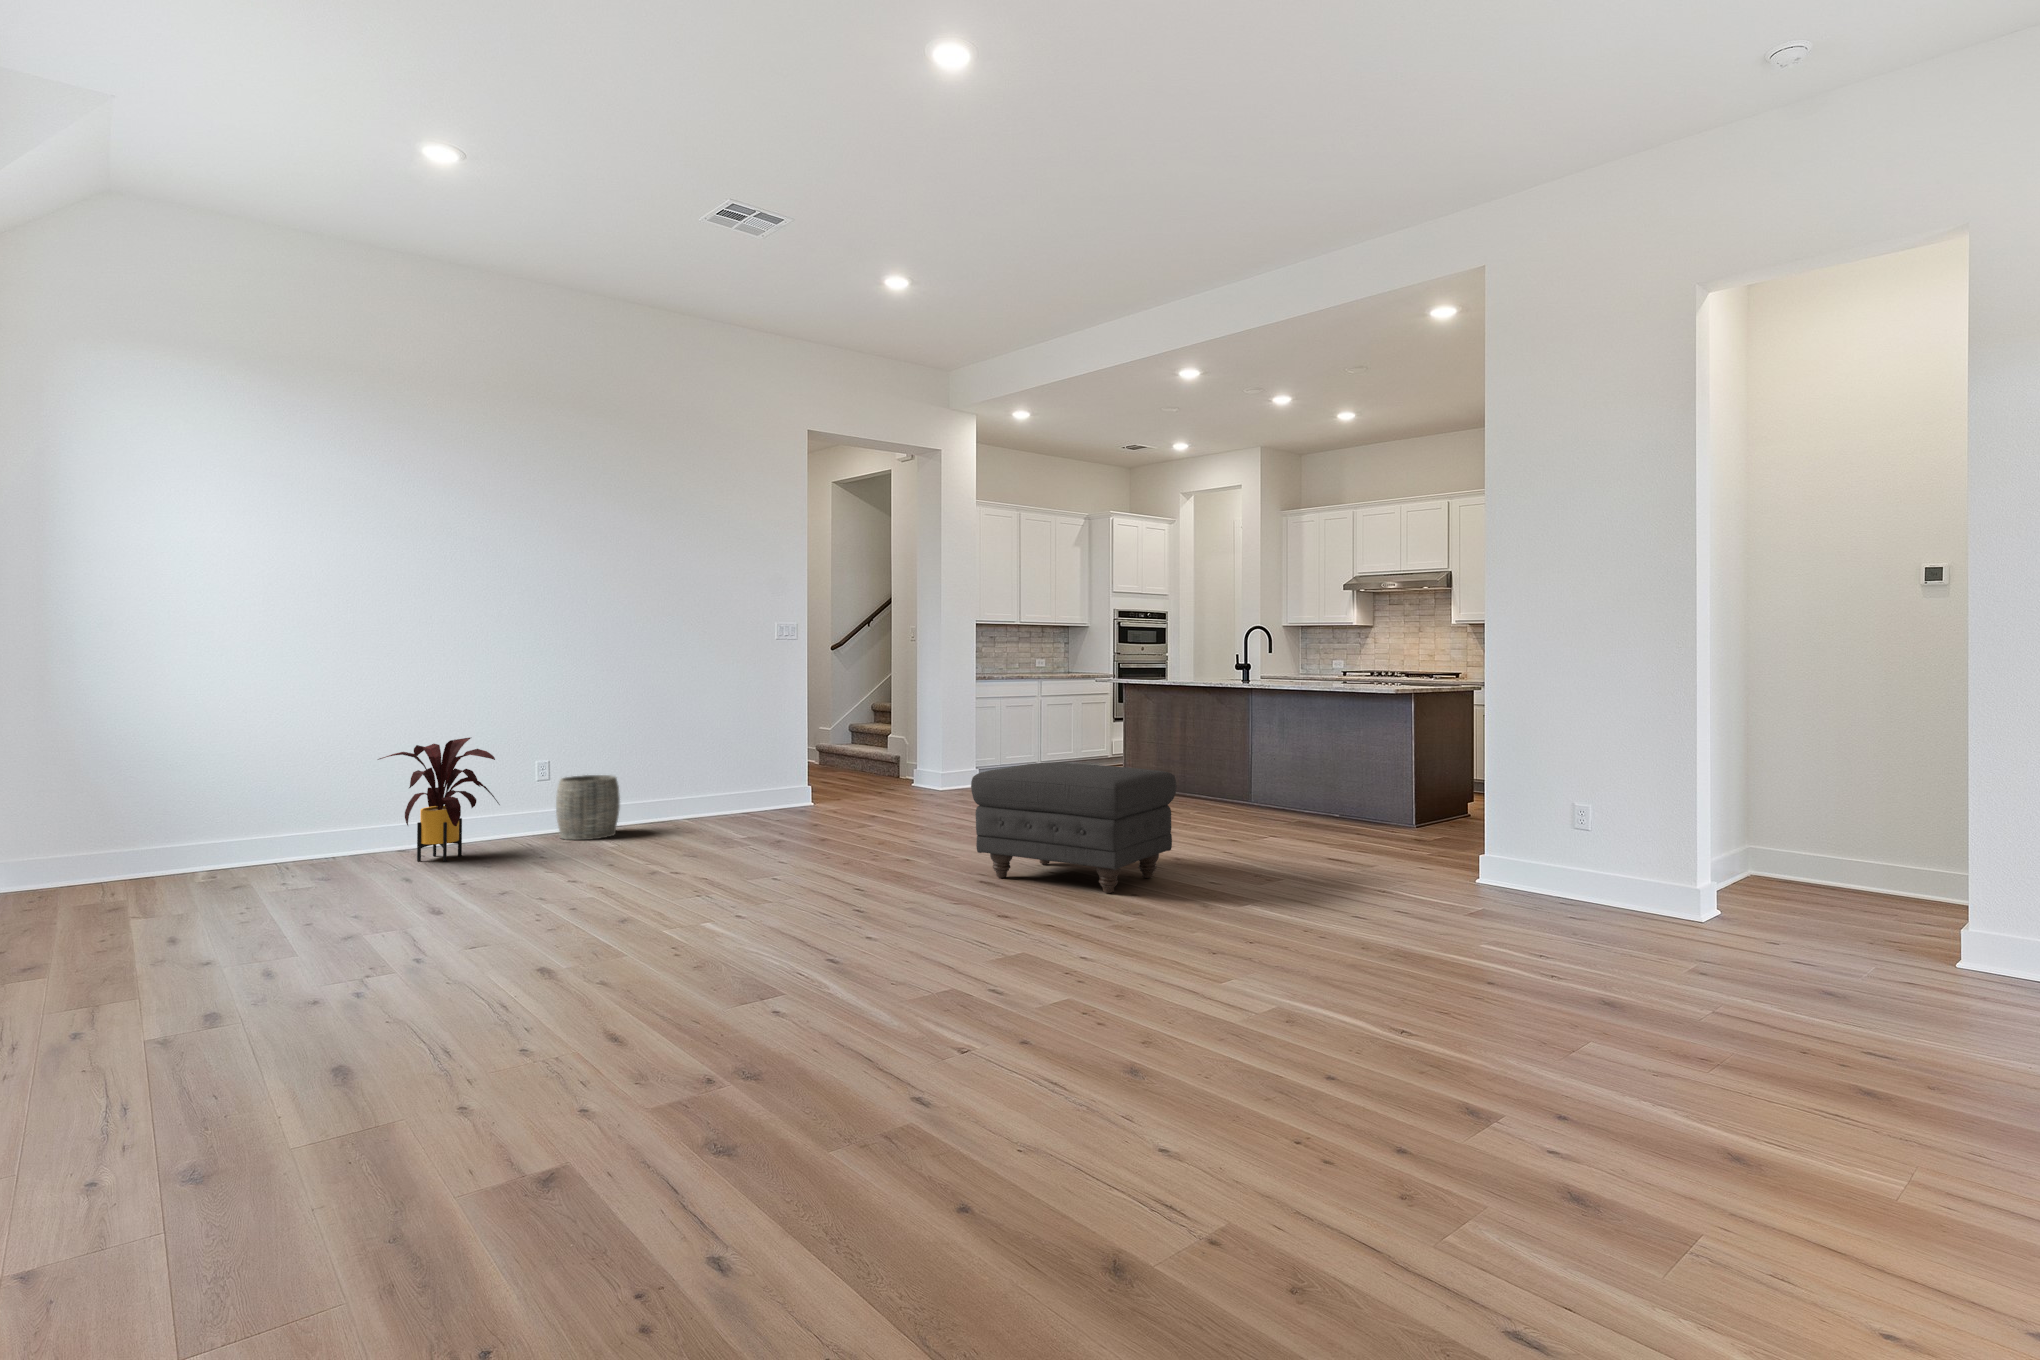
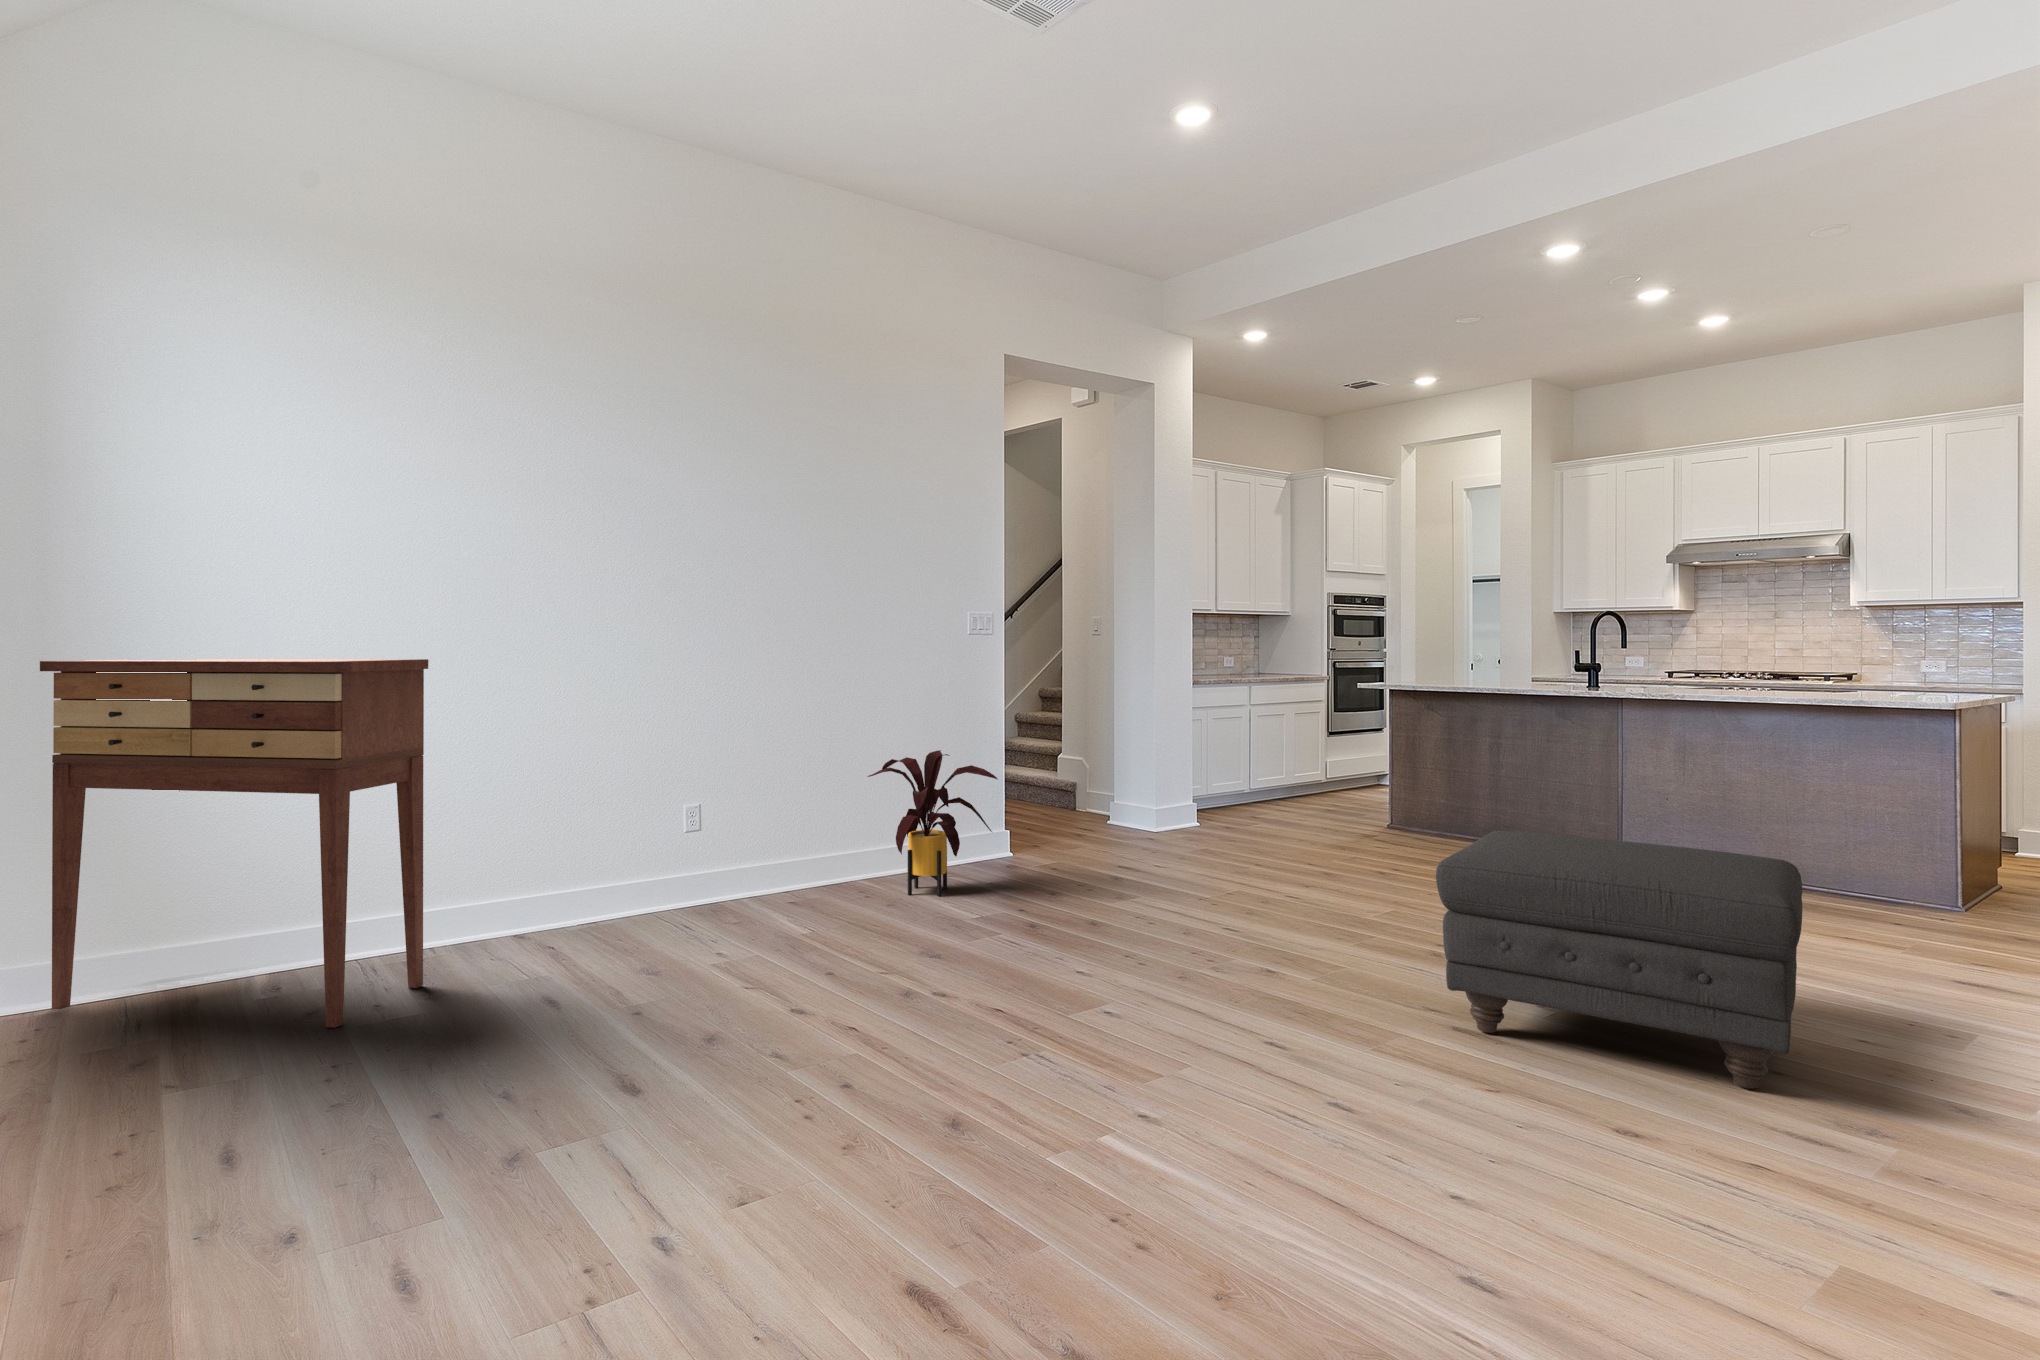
console table: none [42,654,326,893] -> present [40,659,428,1028]
house plant: present [378,738,500,861] -> present [868,750,997,896]
woven basket: present [556,775,620,840] -> none [720,822,802,917]

